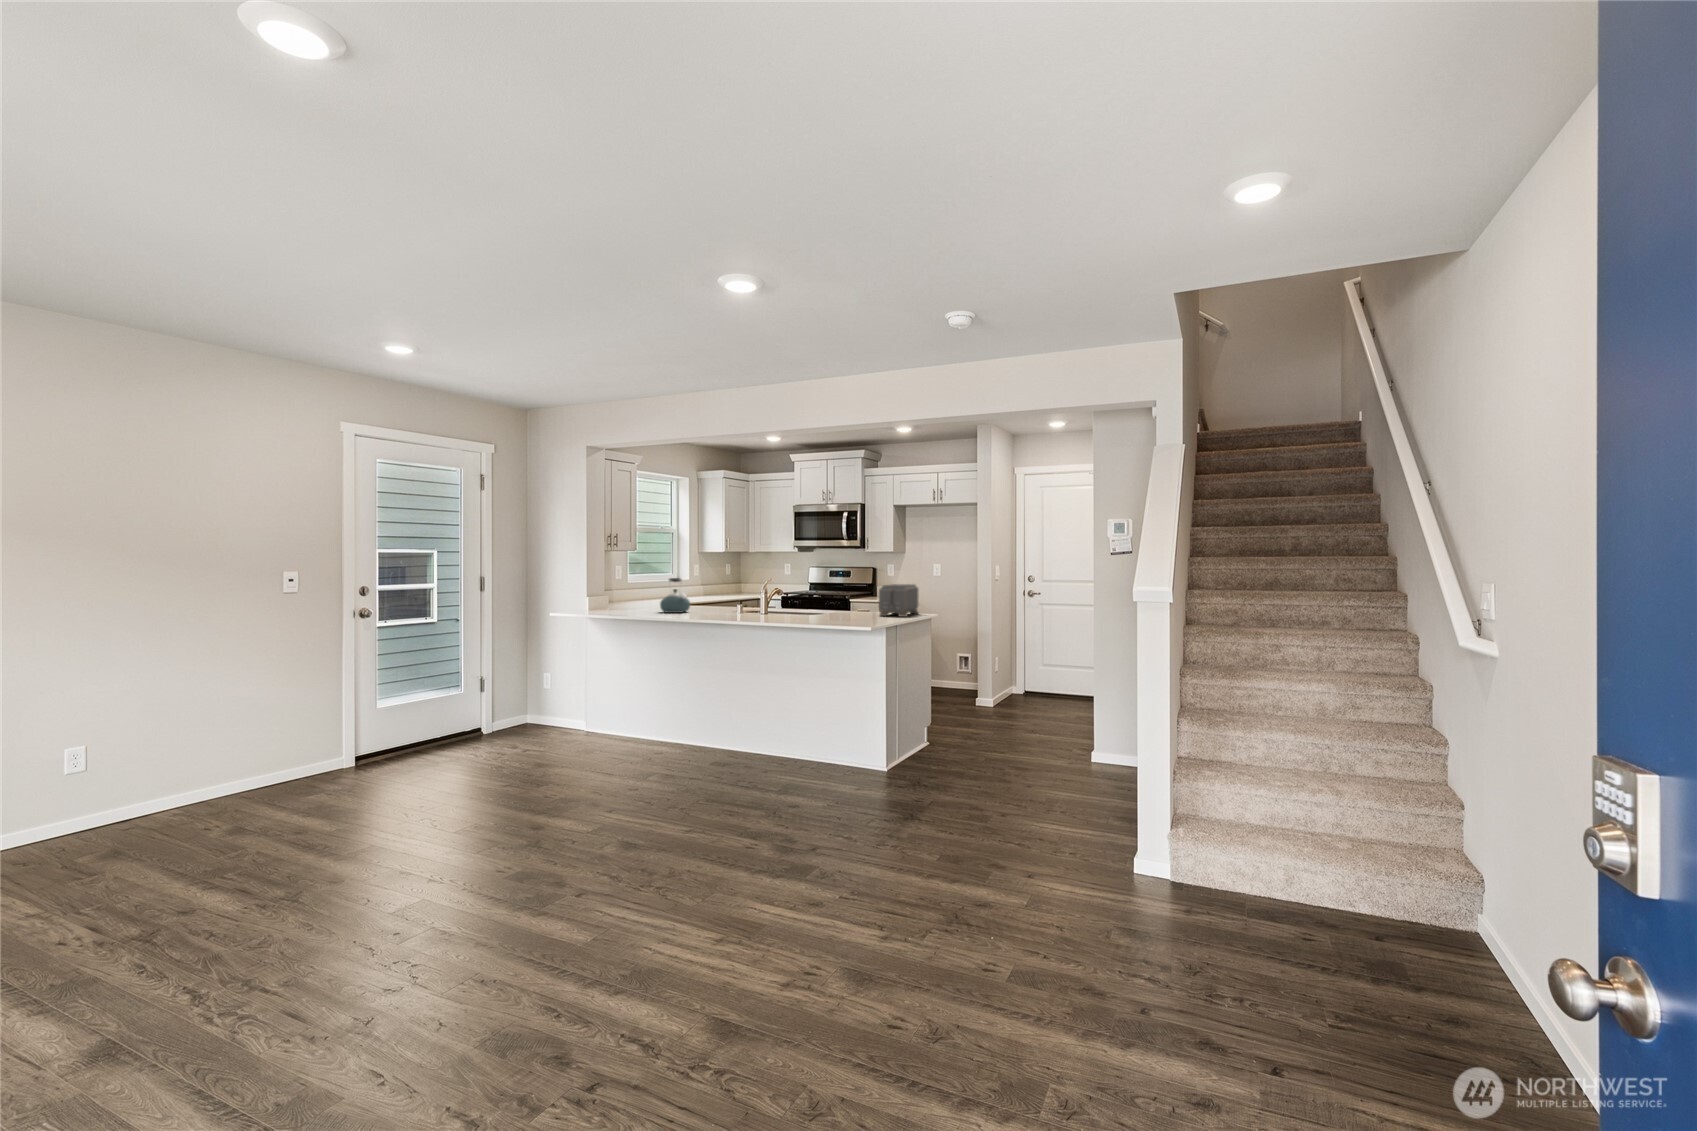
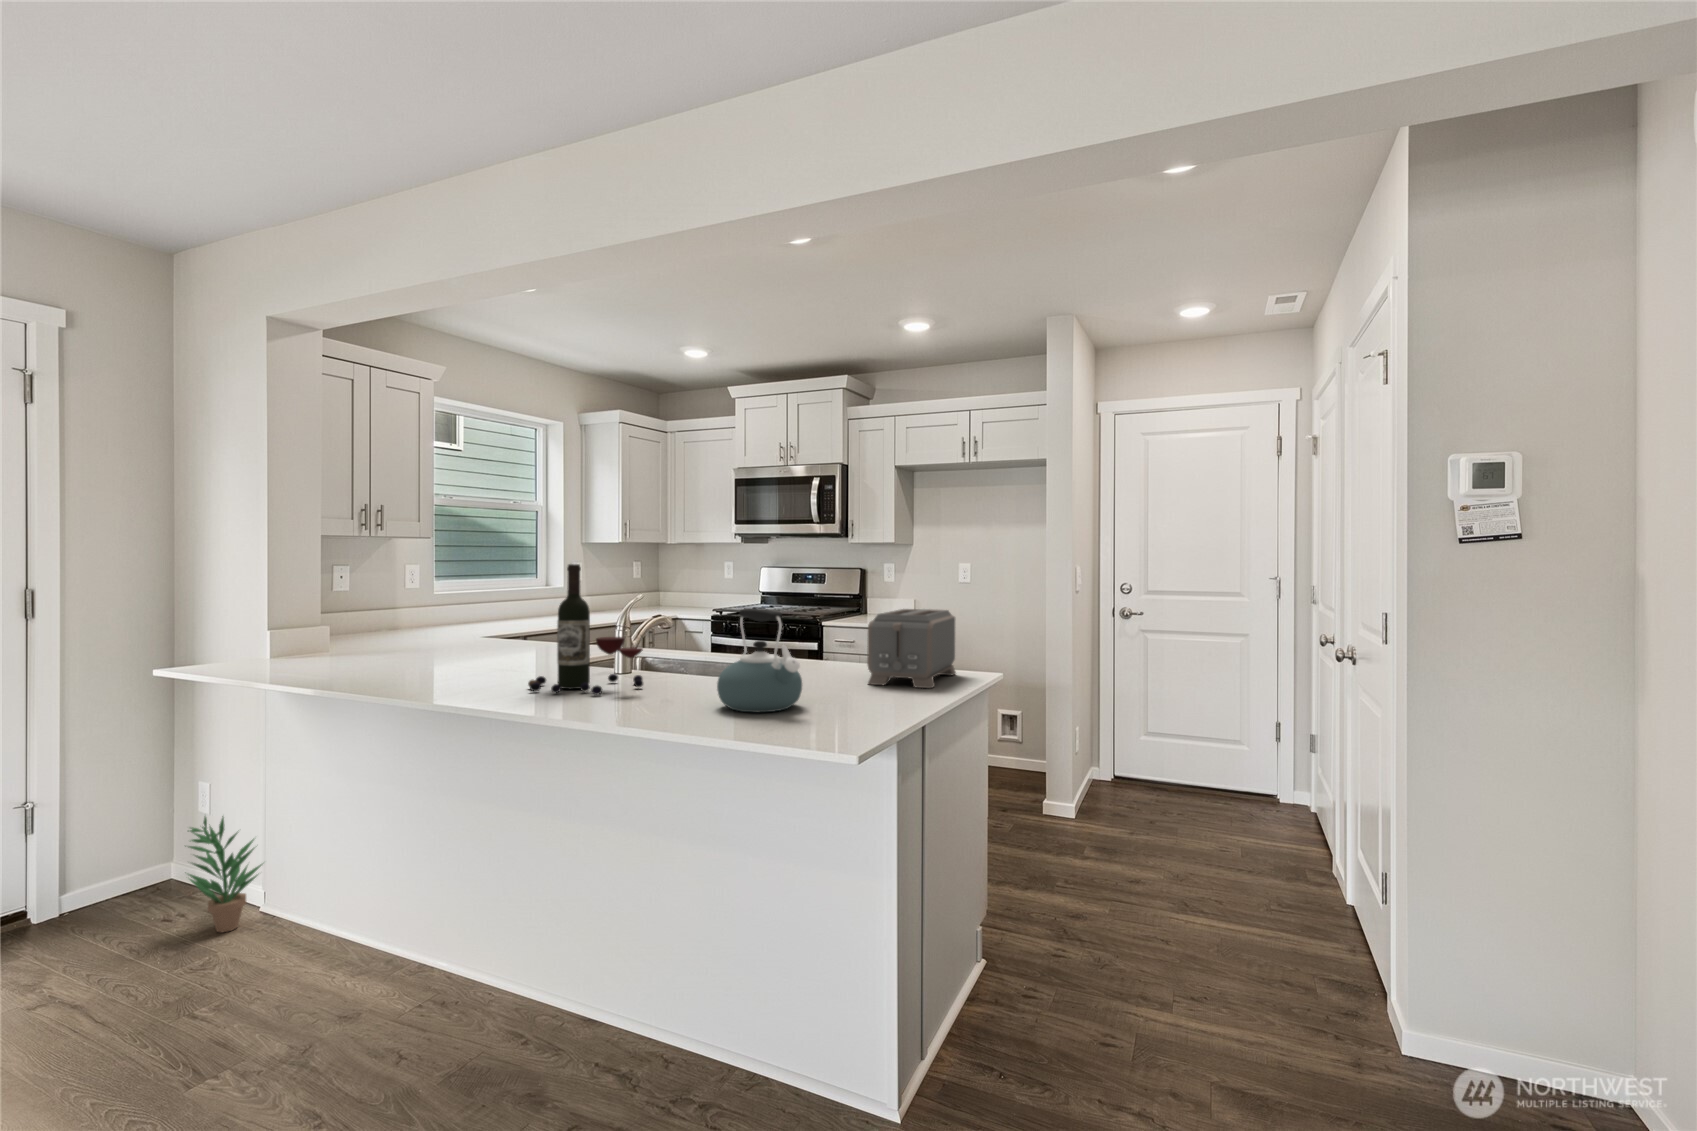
wine bottle: none [735,564,786,618] -> present [528,564,643,695]
kettle: present [660,578,690,613] -> present [717,608,802,712]
potted plant: none [558,683,592,738] -> present [188,816,262,932]

